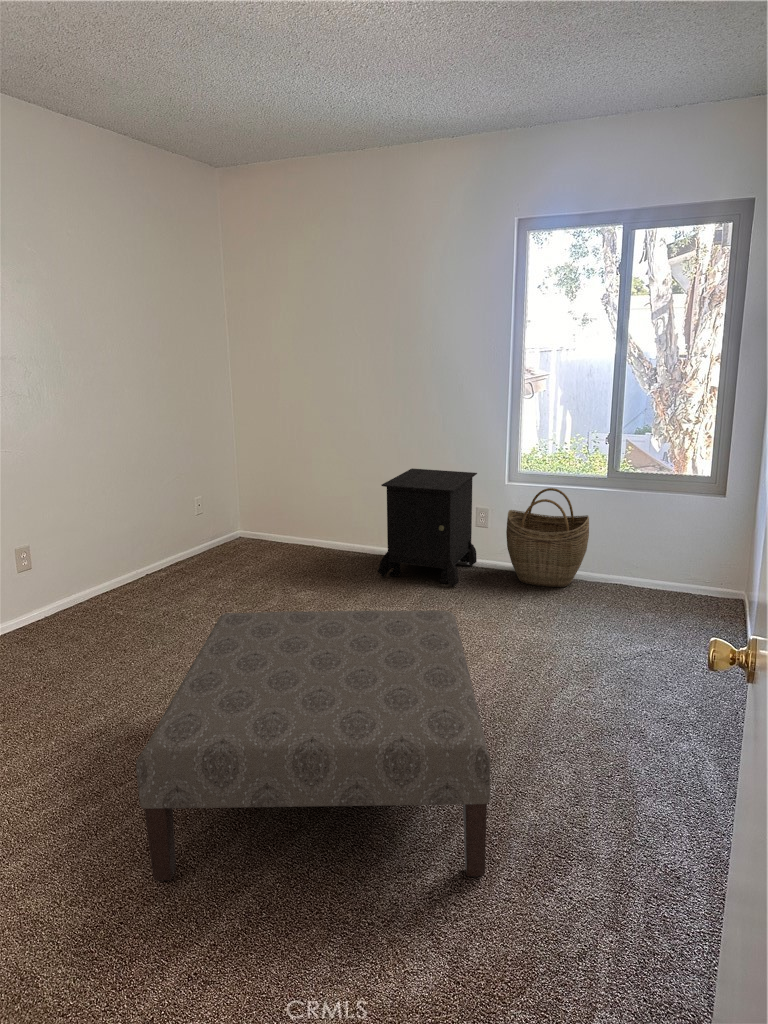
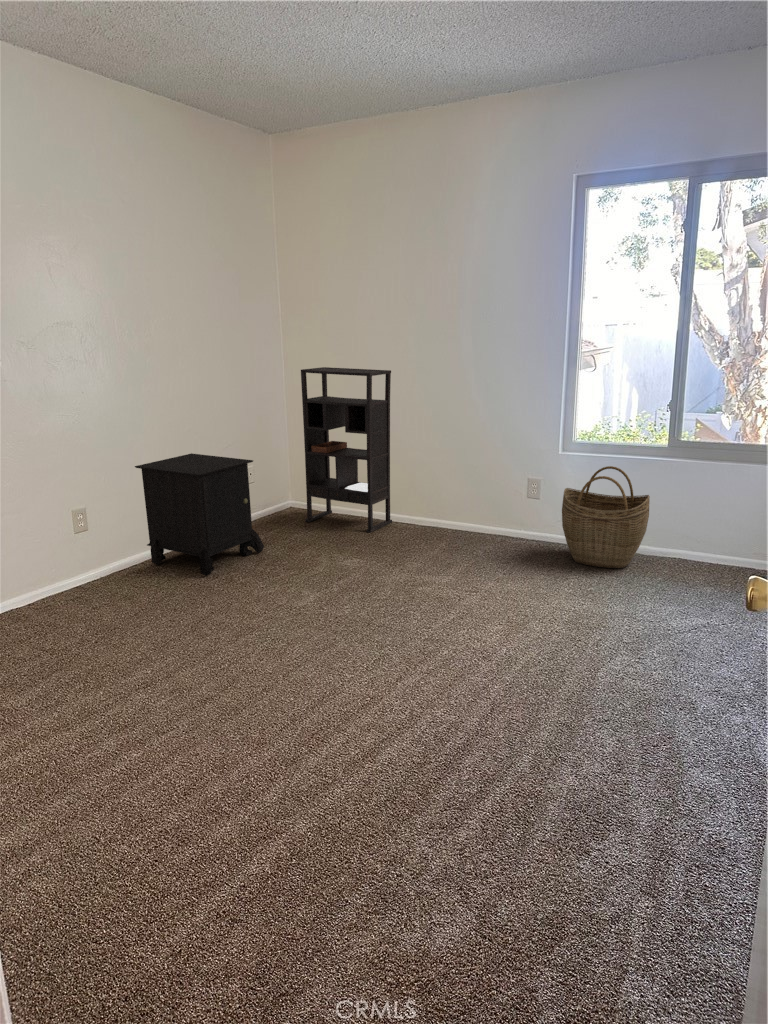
bookshelf: none [244,392,340,557] -> present [301,367,392,533]
nightstand: present [378,468,477,586] -> present [135,453,264,576]
ottoman: present [136,610,490,881] -> none [174,572,526,837]

